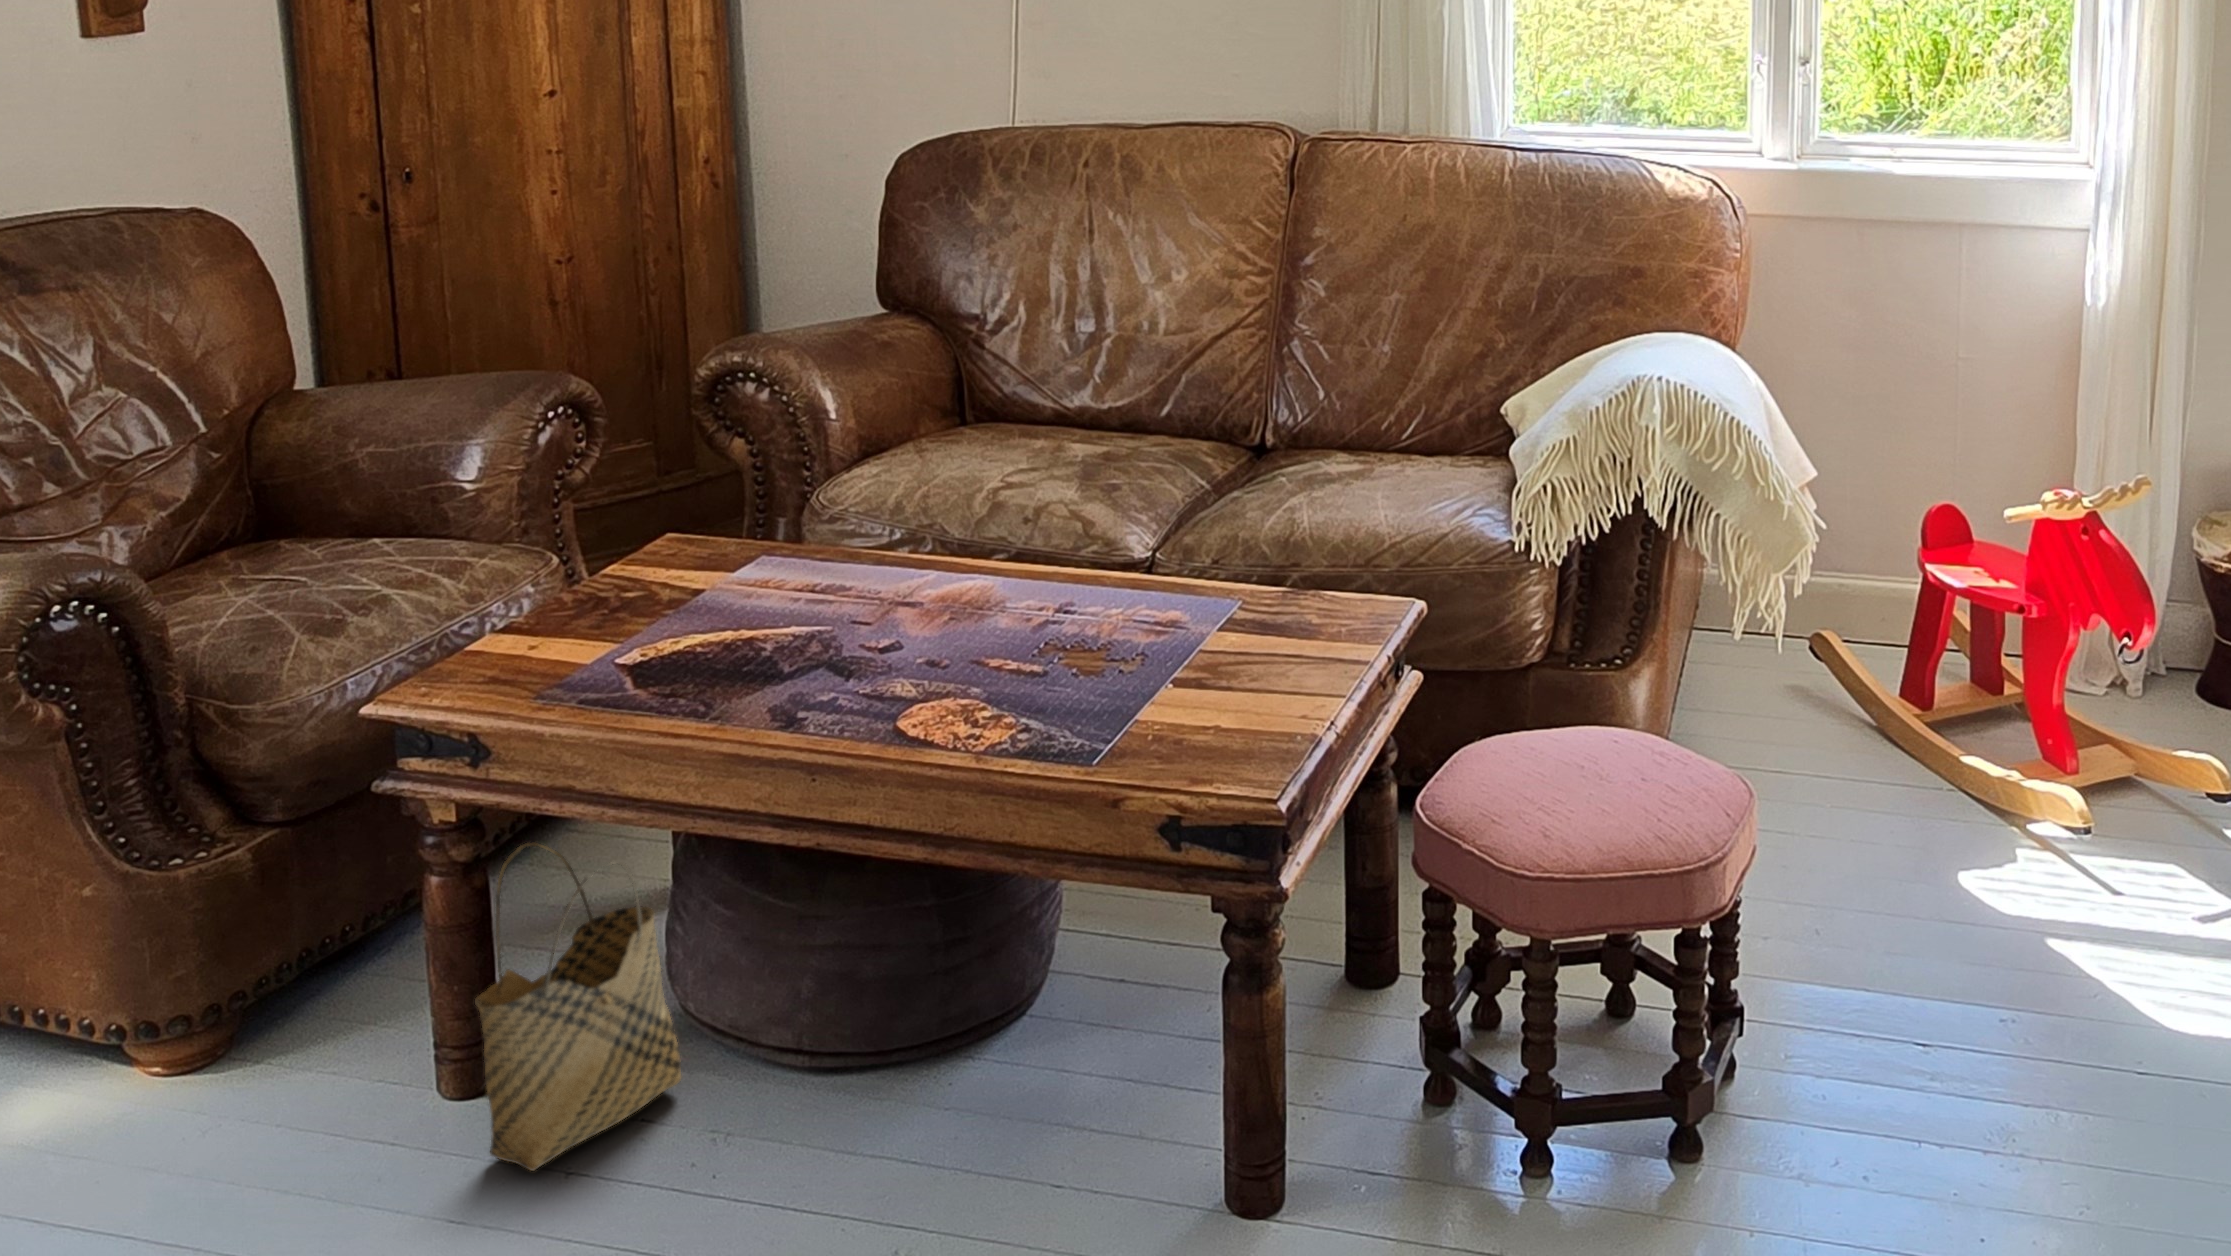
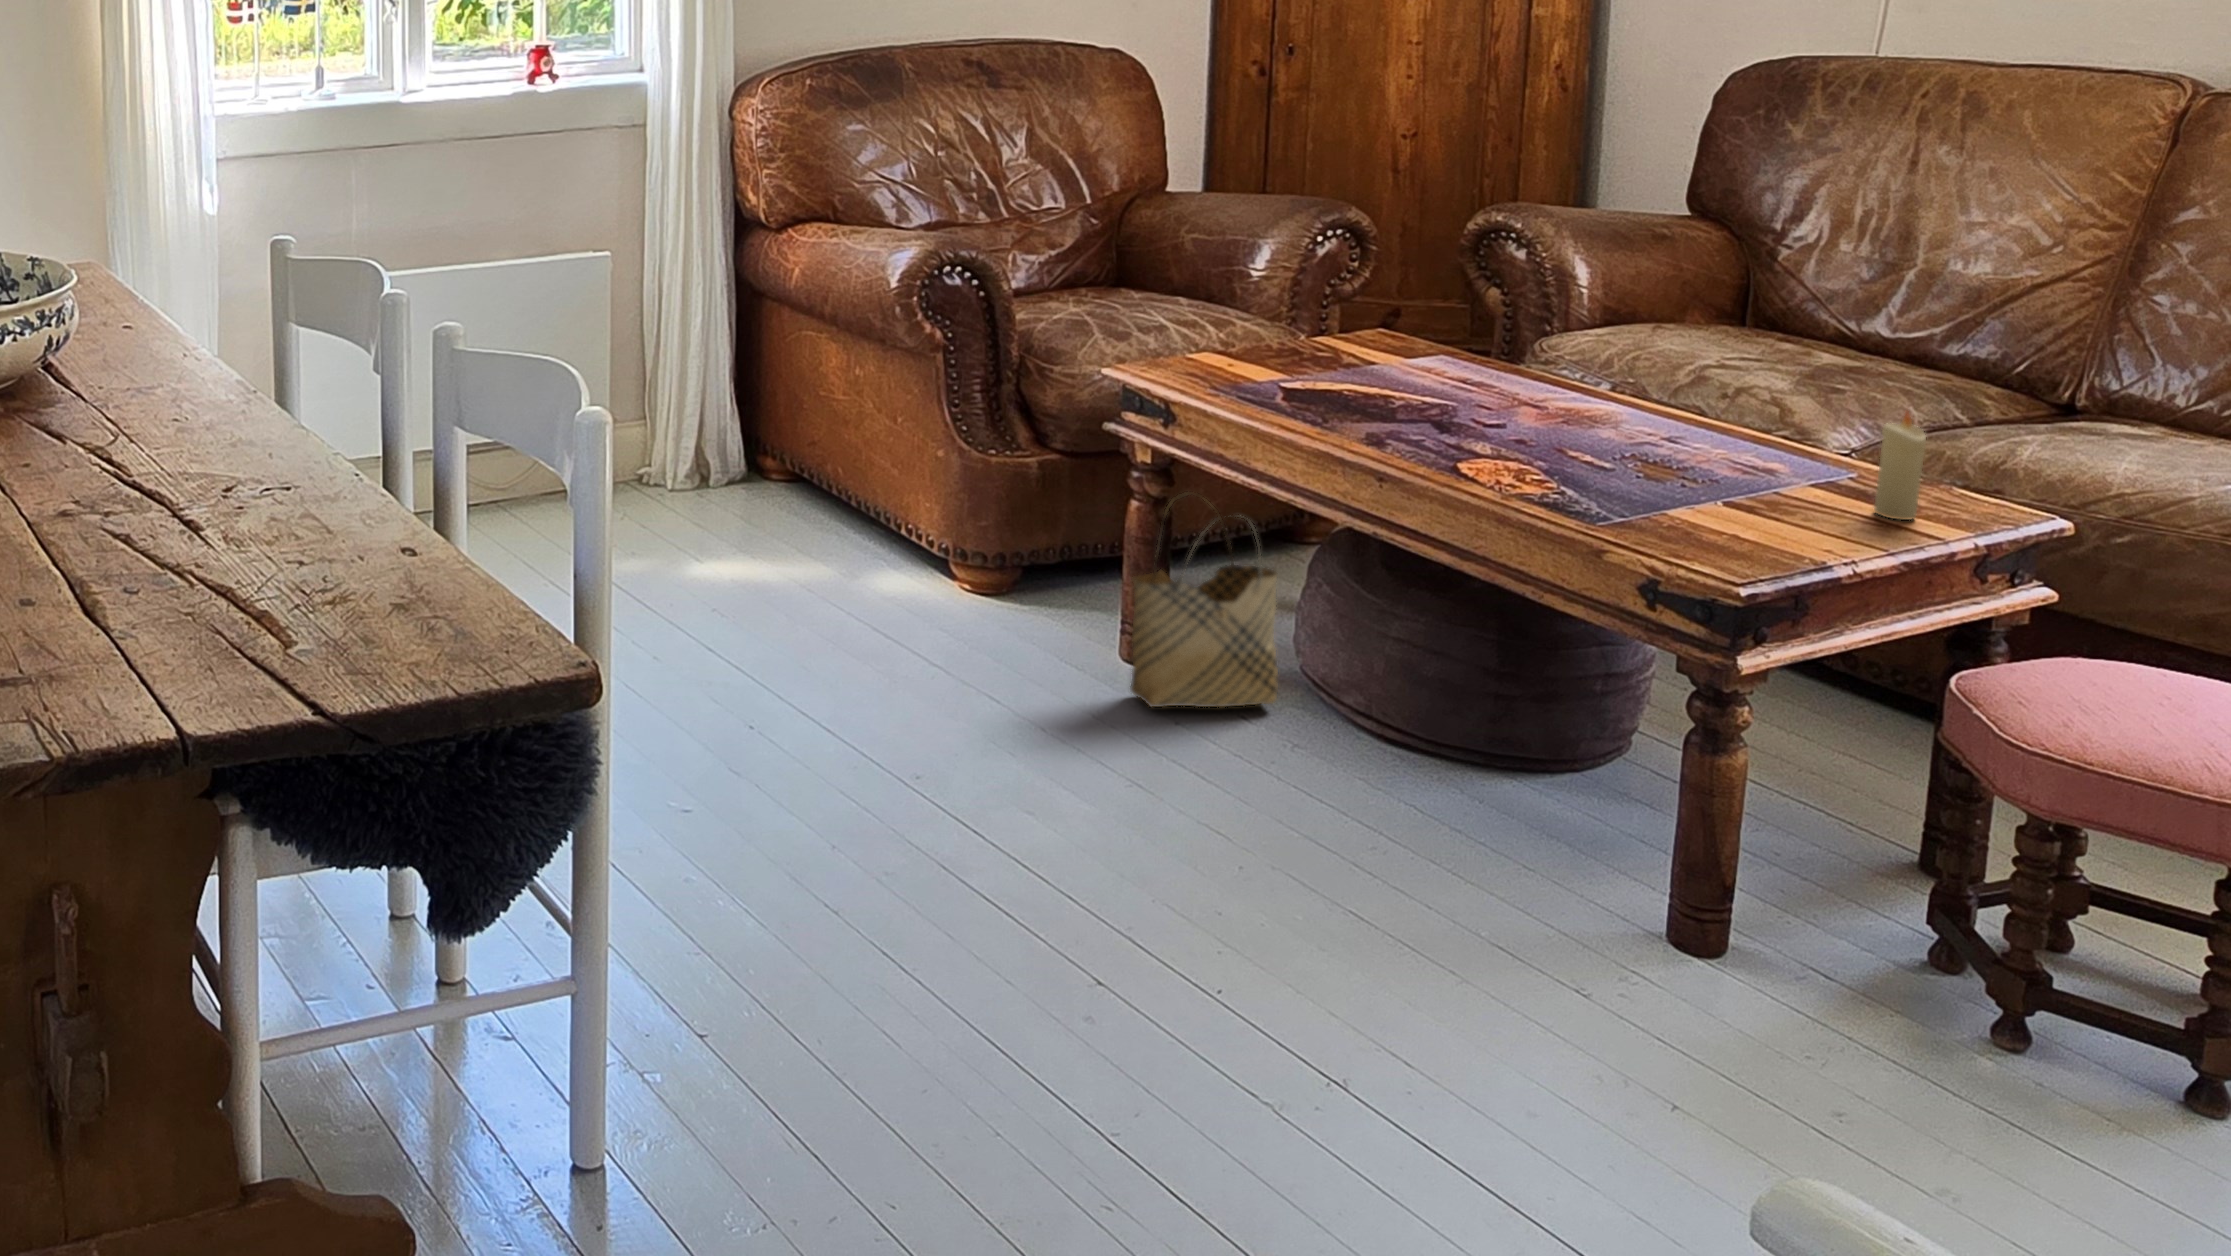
candle: none [1280,529,1320,647] -> present [1874,412,1926,520]

